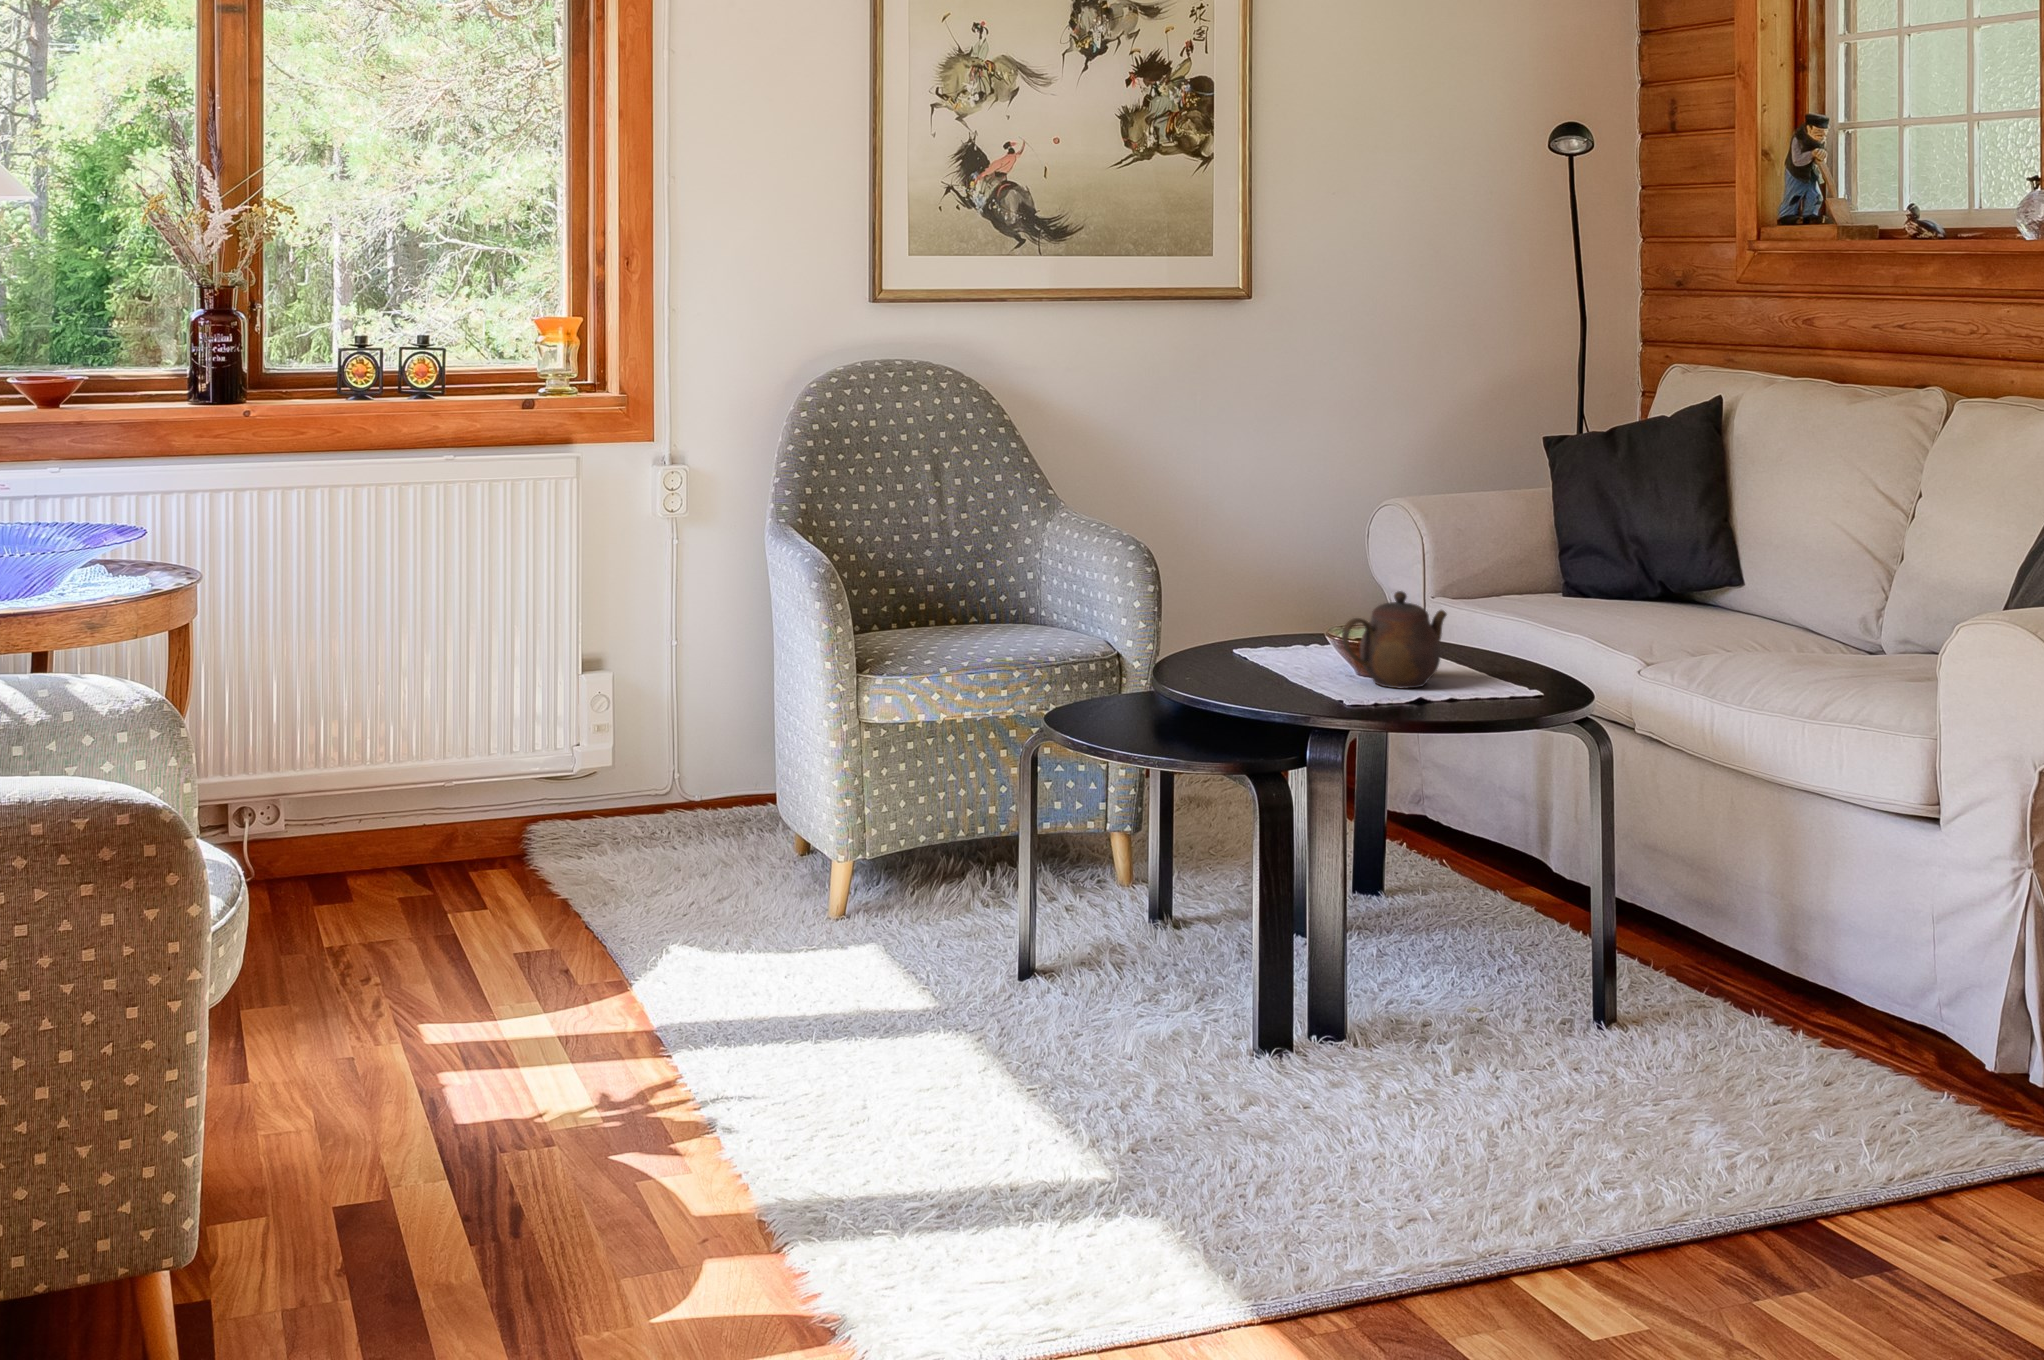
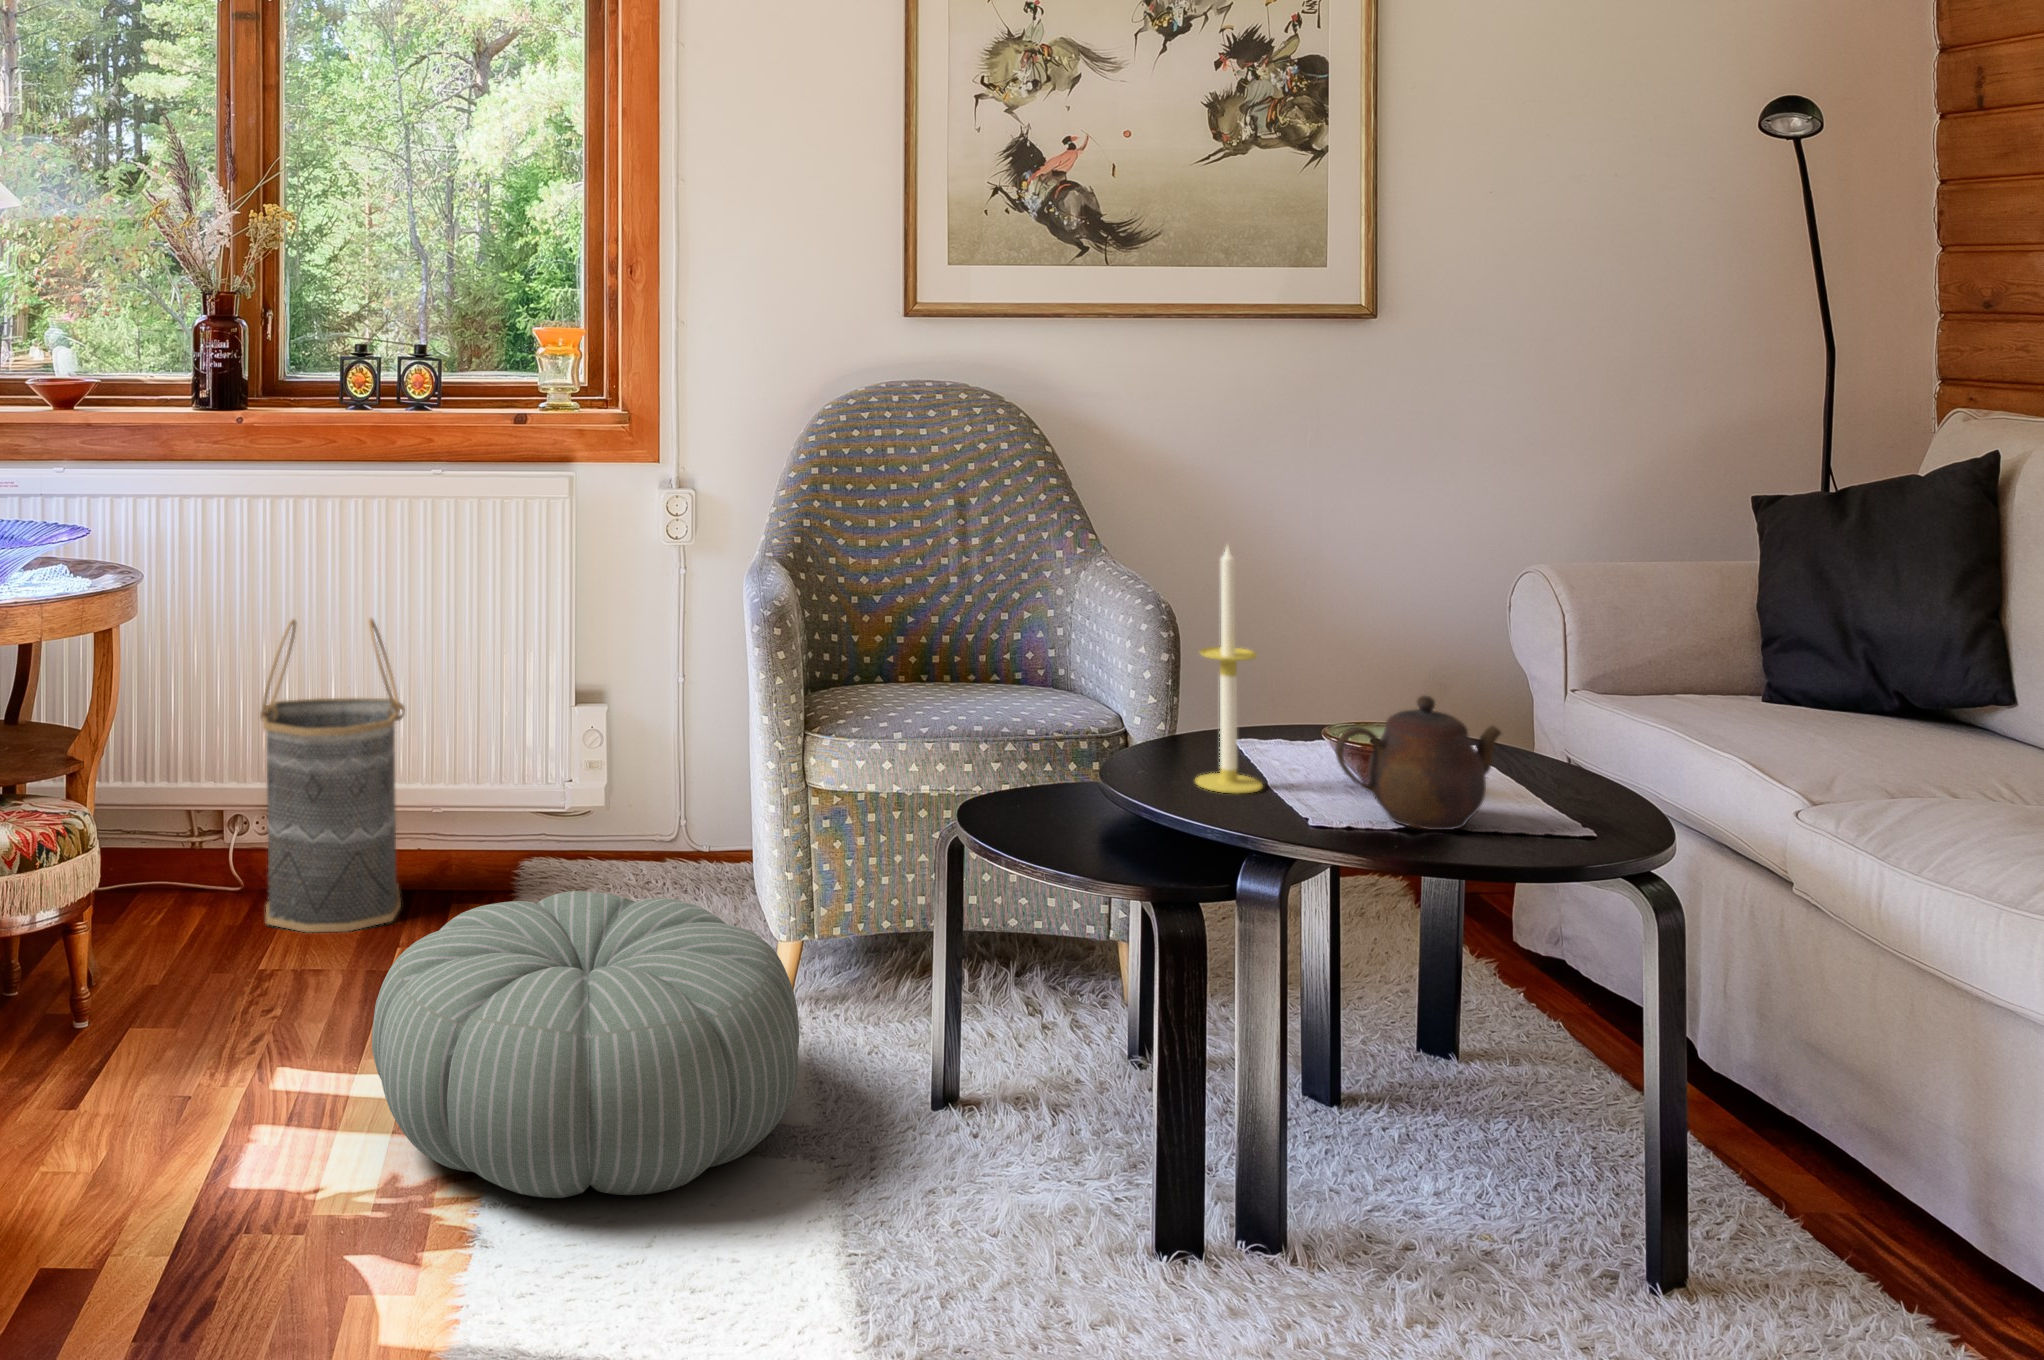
candle: none [1227,485,1278,679] -> present [1196,546,1263,793]
basket: none [295,604,443,914] -> present [260,618,405,932]
pouf: none [554,823,932,1071] -> present [372,891,799,1198]

